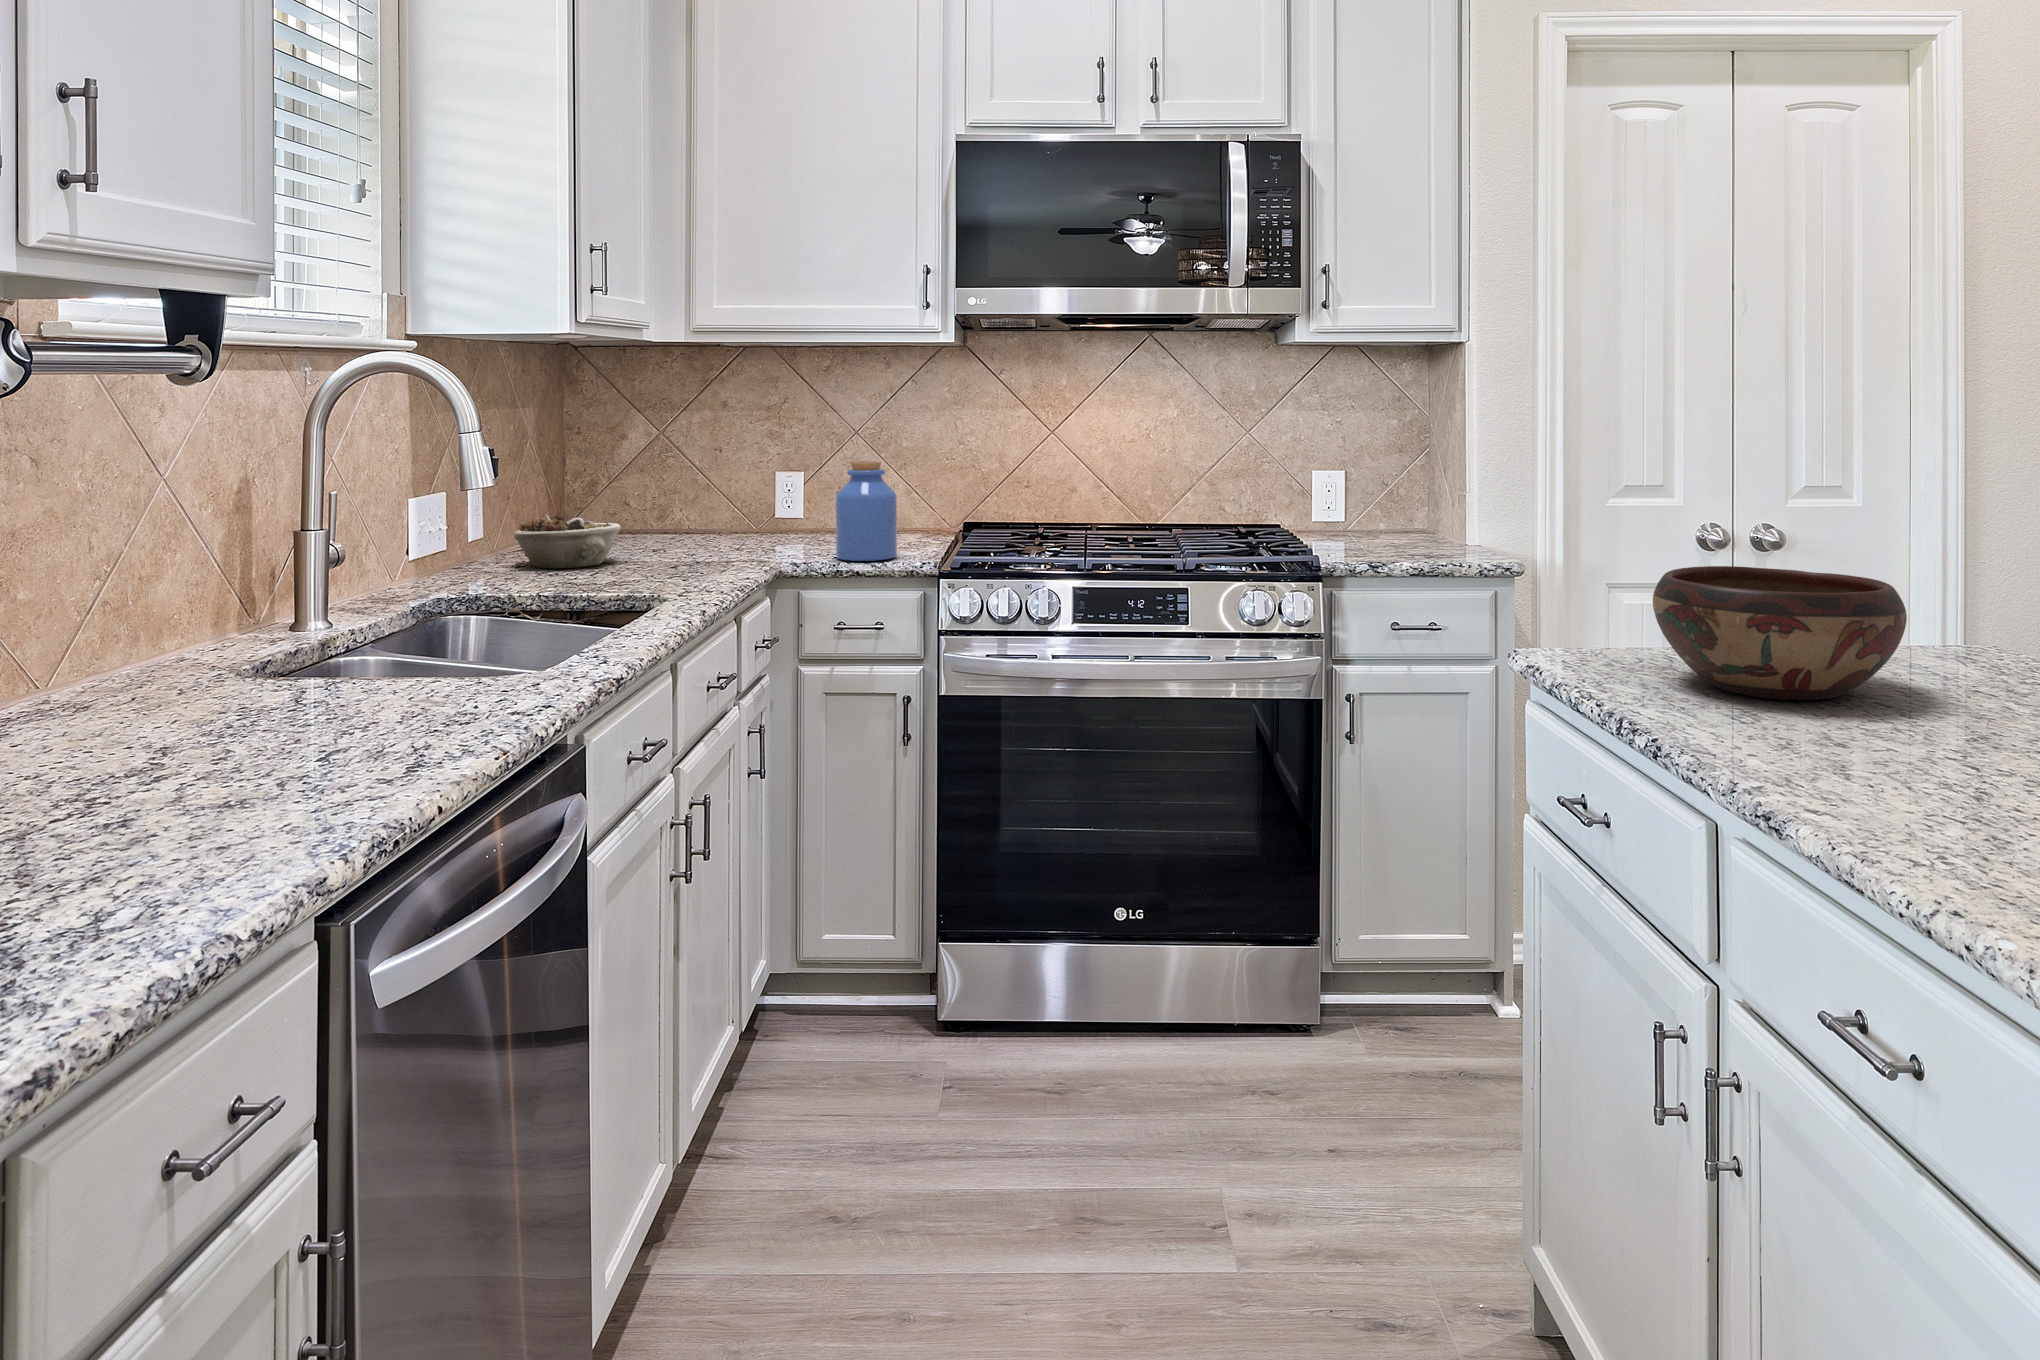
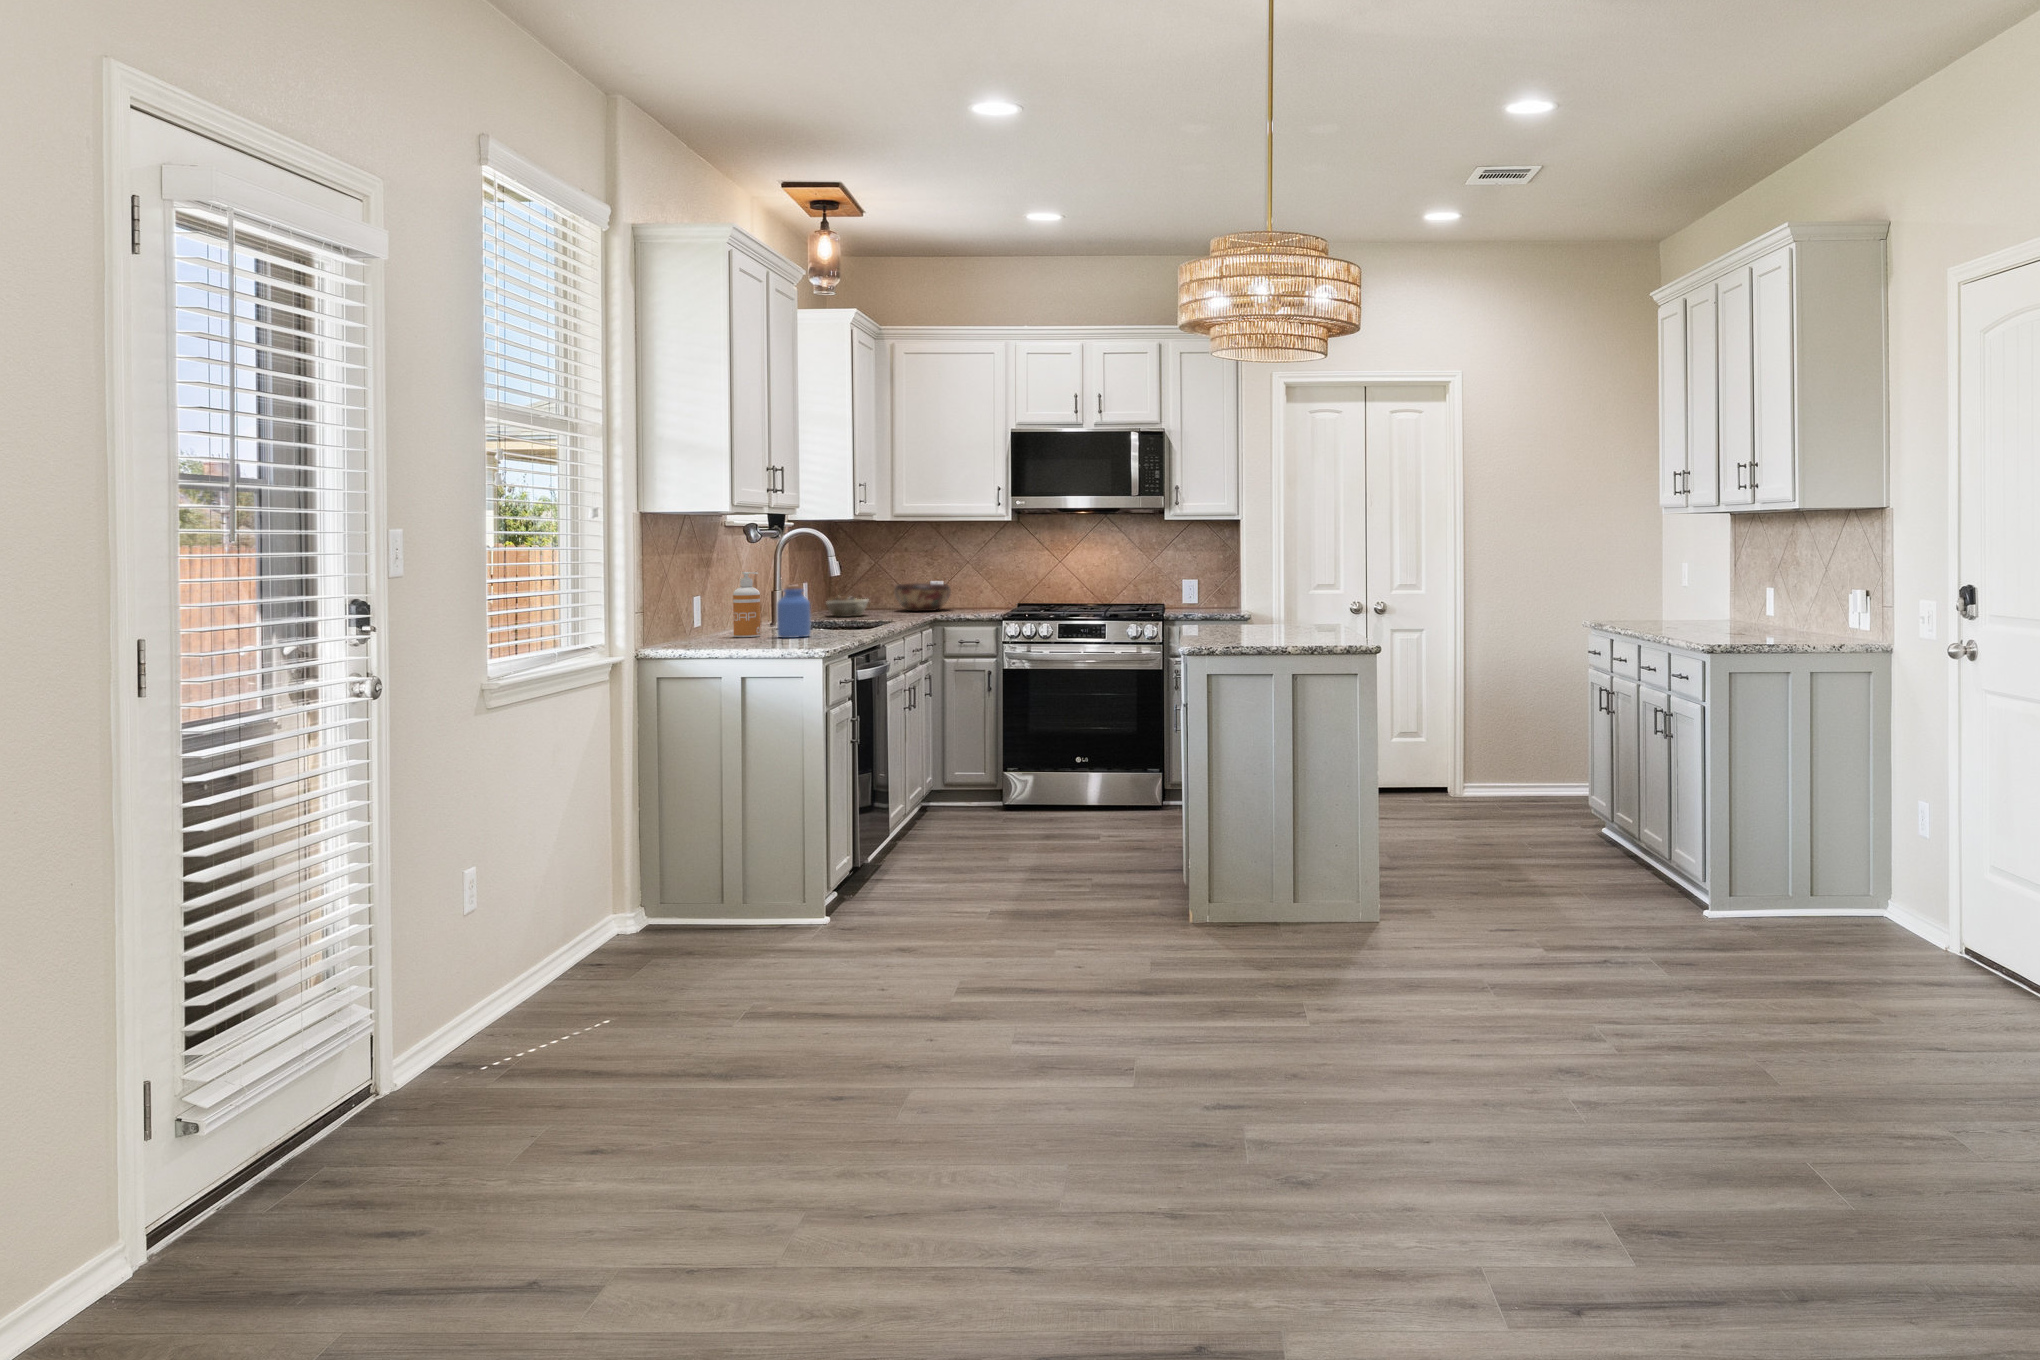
jar: present [836,461,897,561] -> present [777,585,811,638]
soap dispenser: none [41,489,153,722] -> present [733,572,761,637]
decorative bowl: present [1653,566,1907,700] -> present [894,583,951,611]

